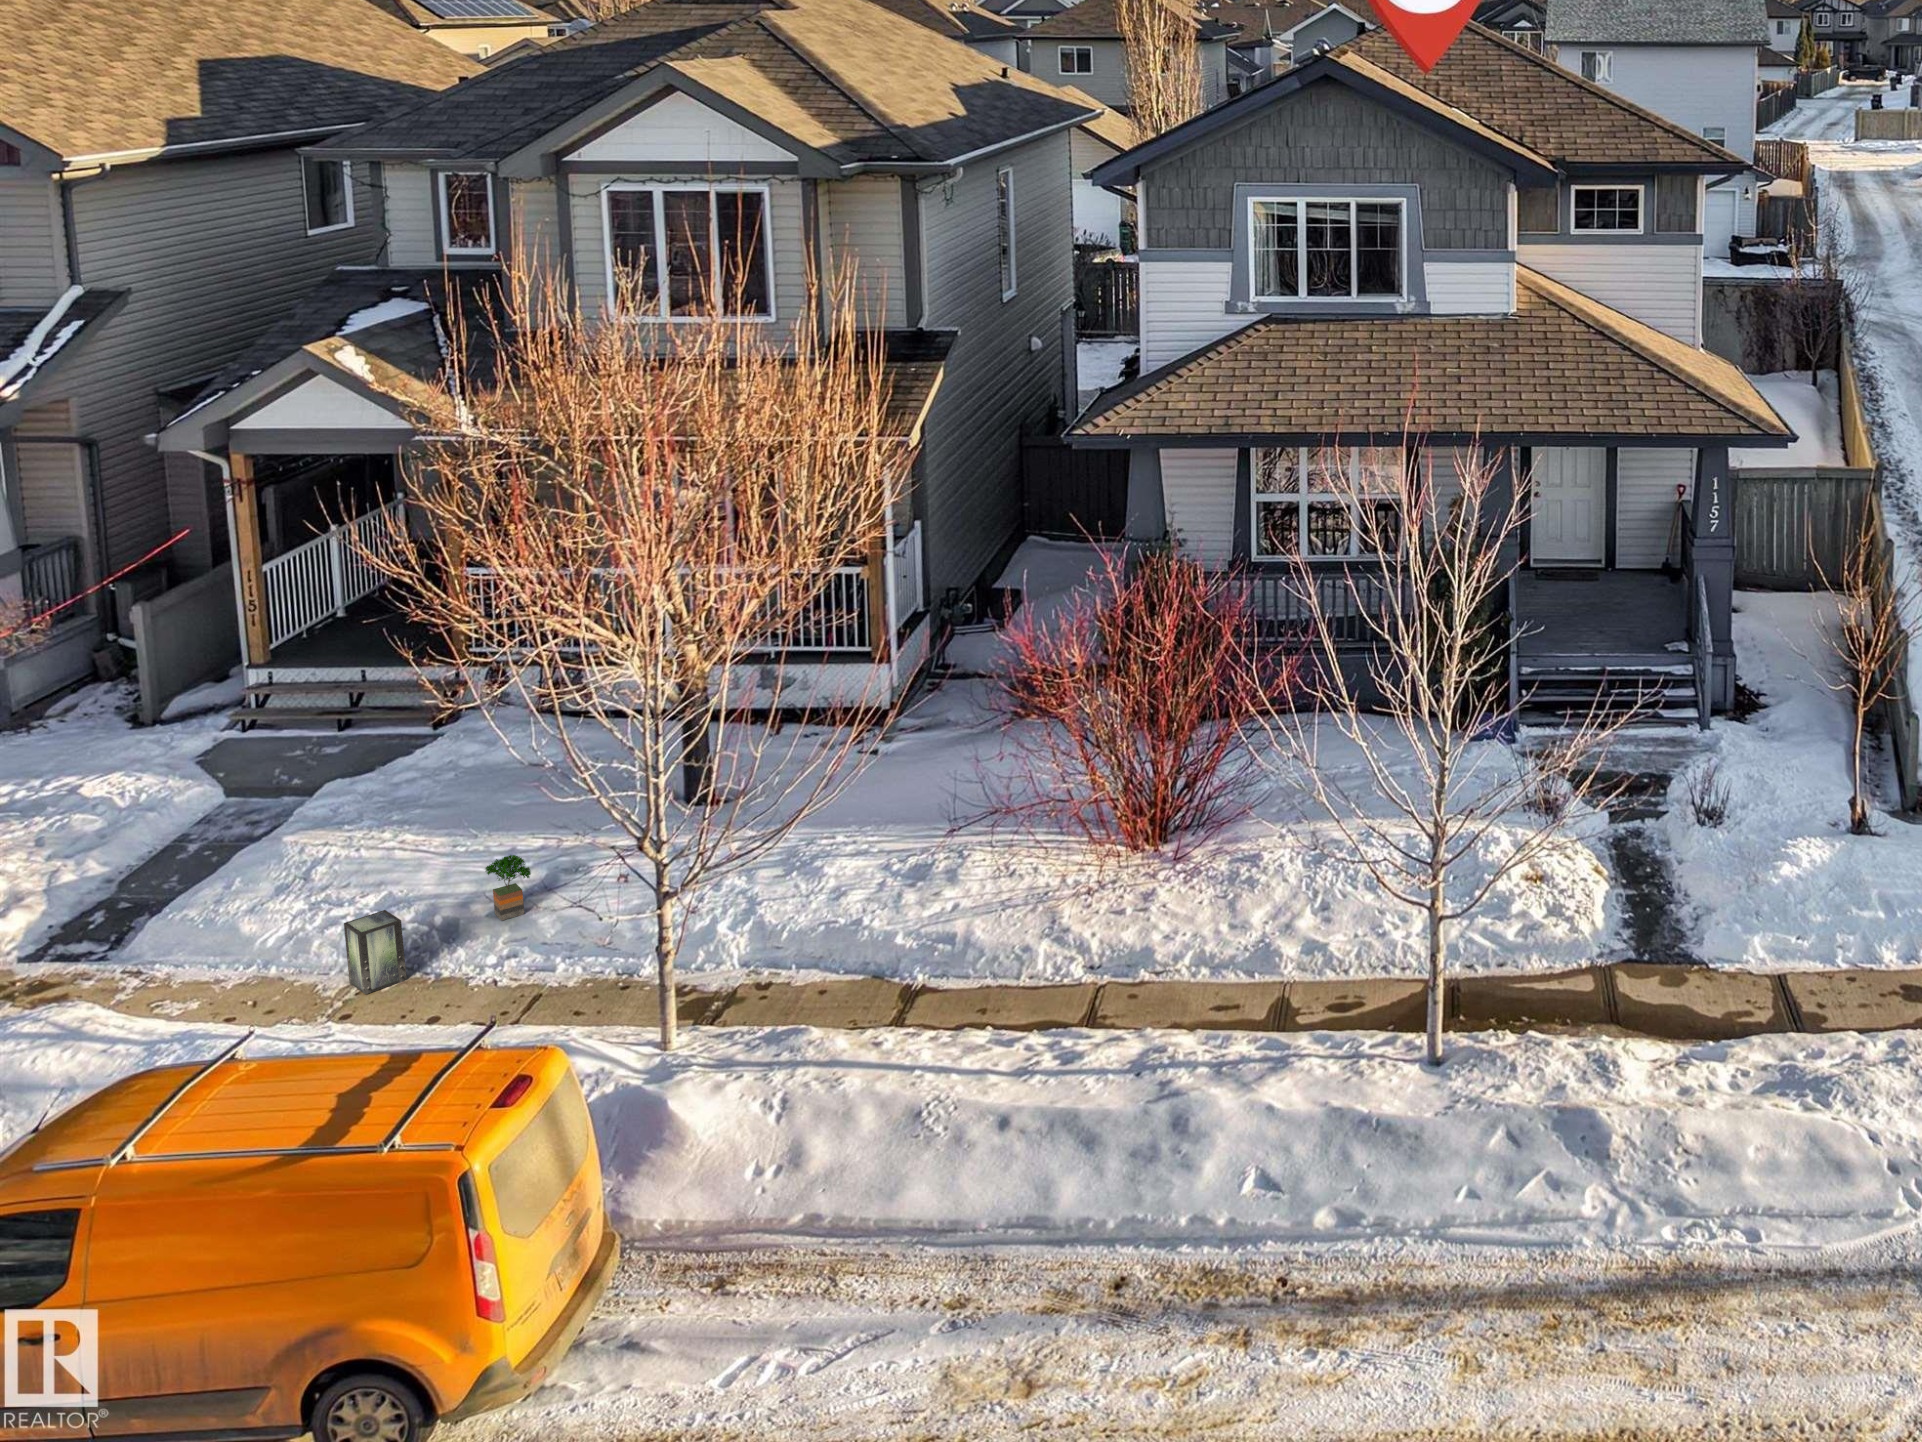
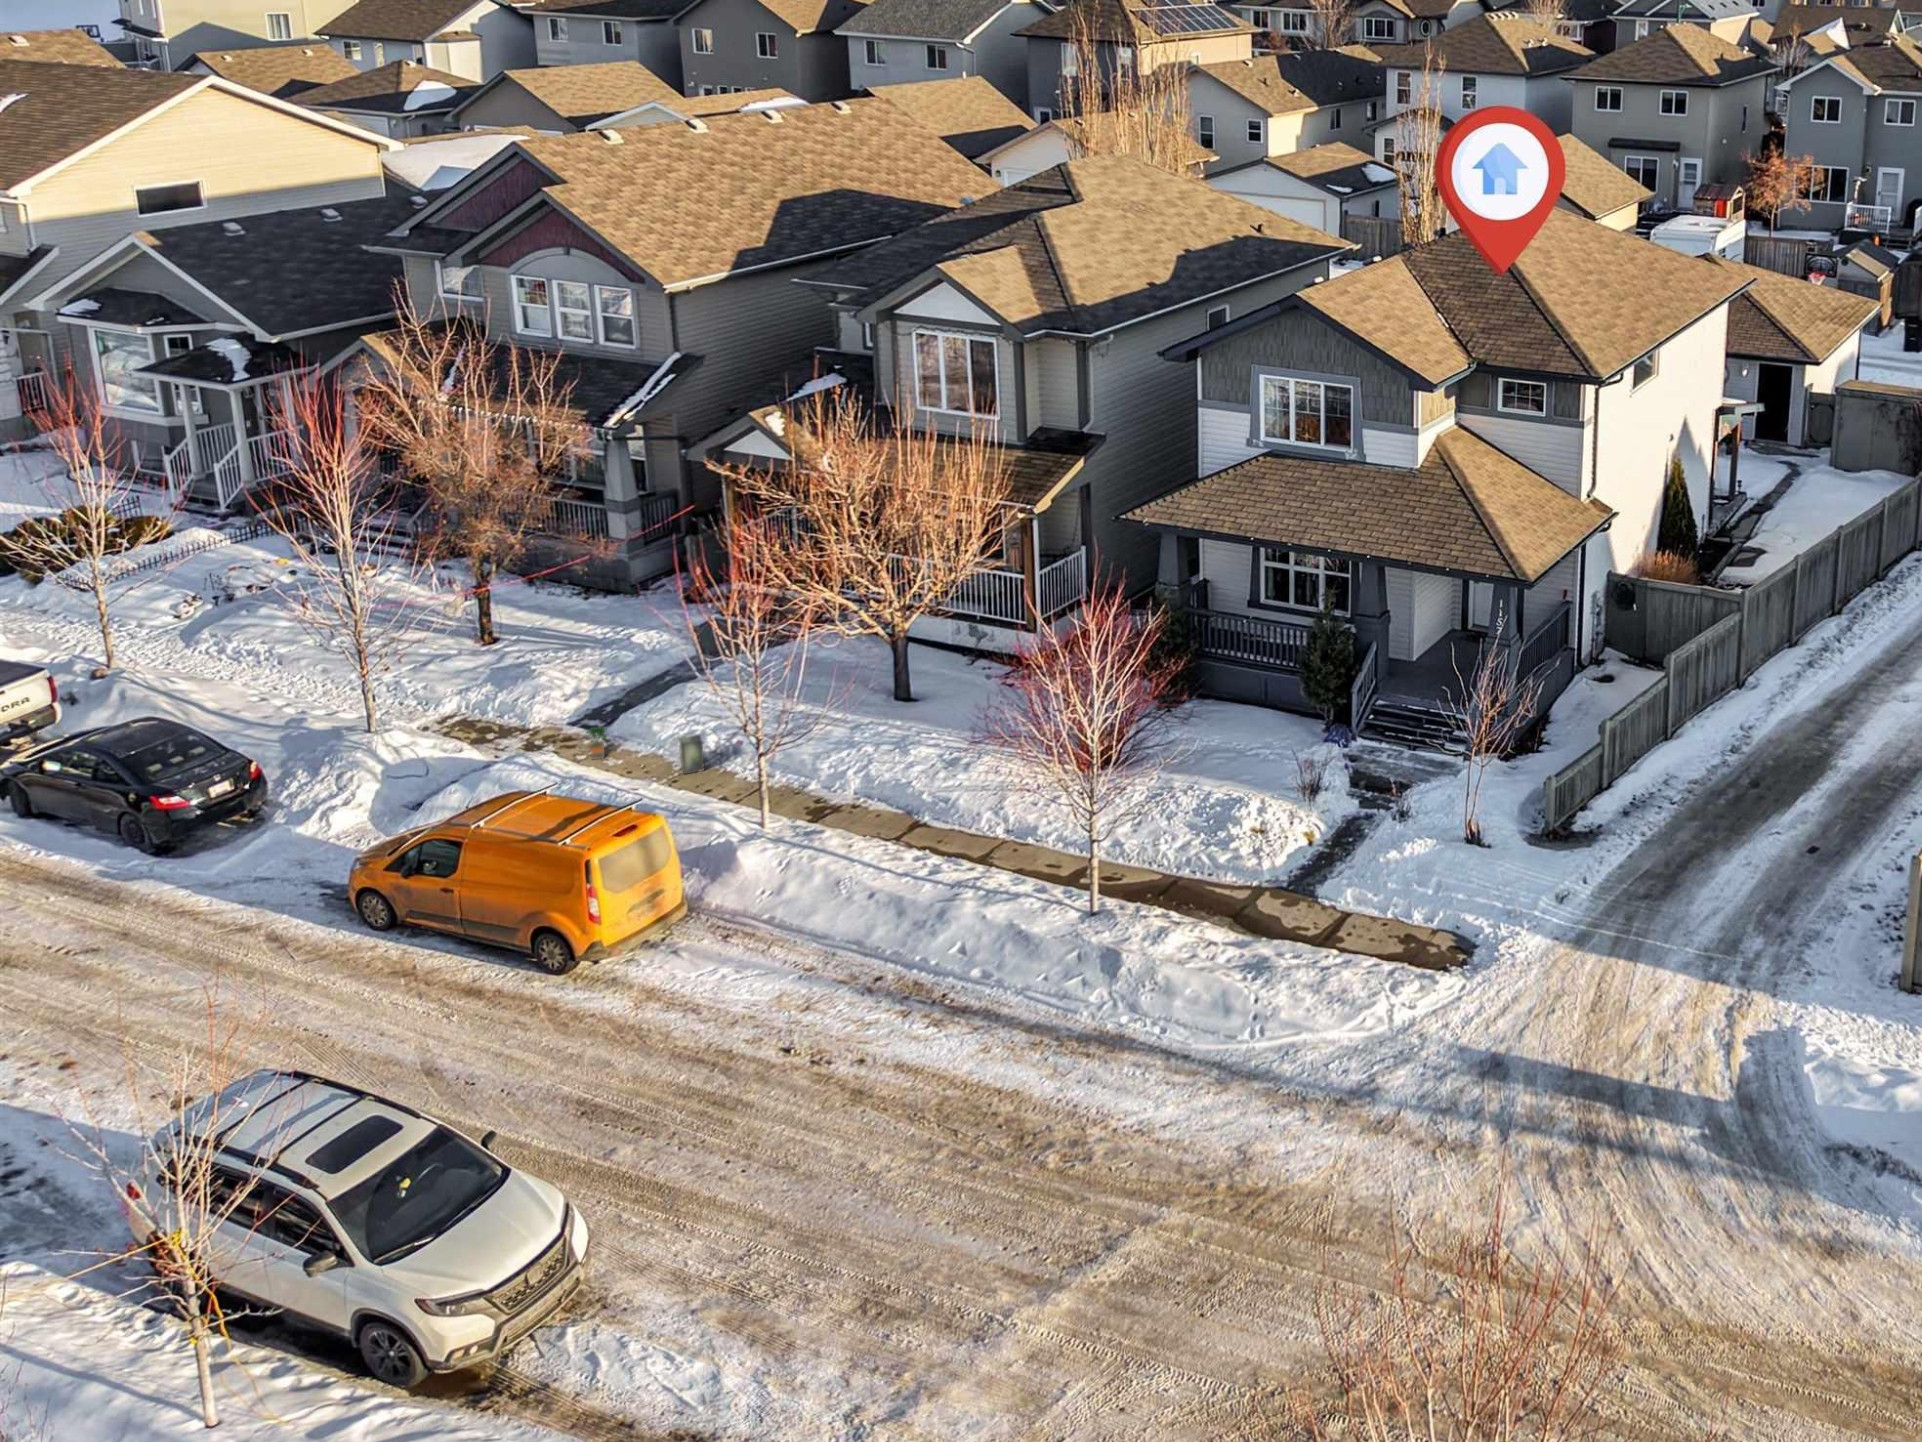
potted tree: present [485,855,531,921] -> present [587,726,607,760]

